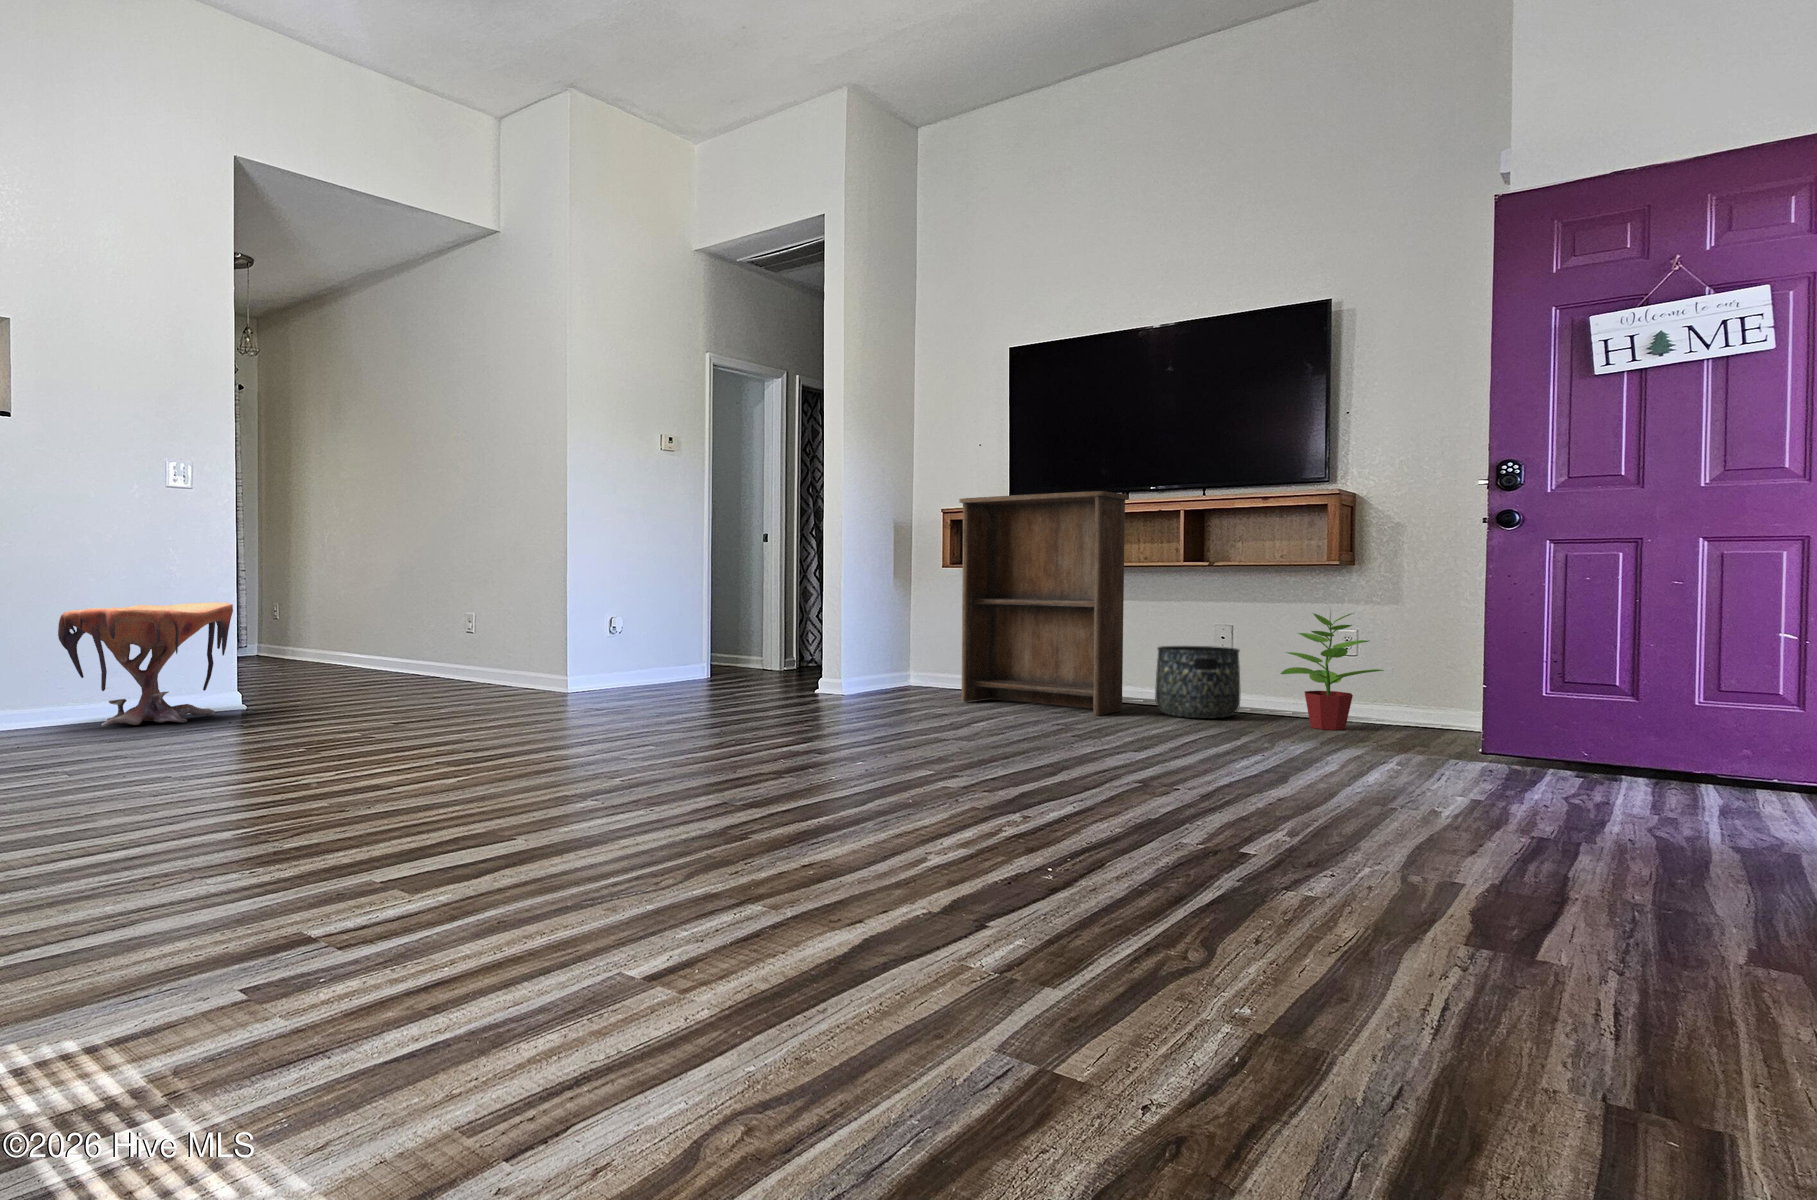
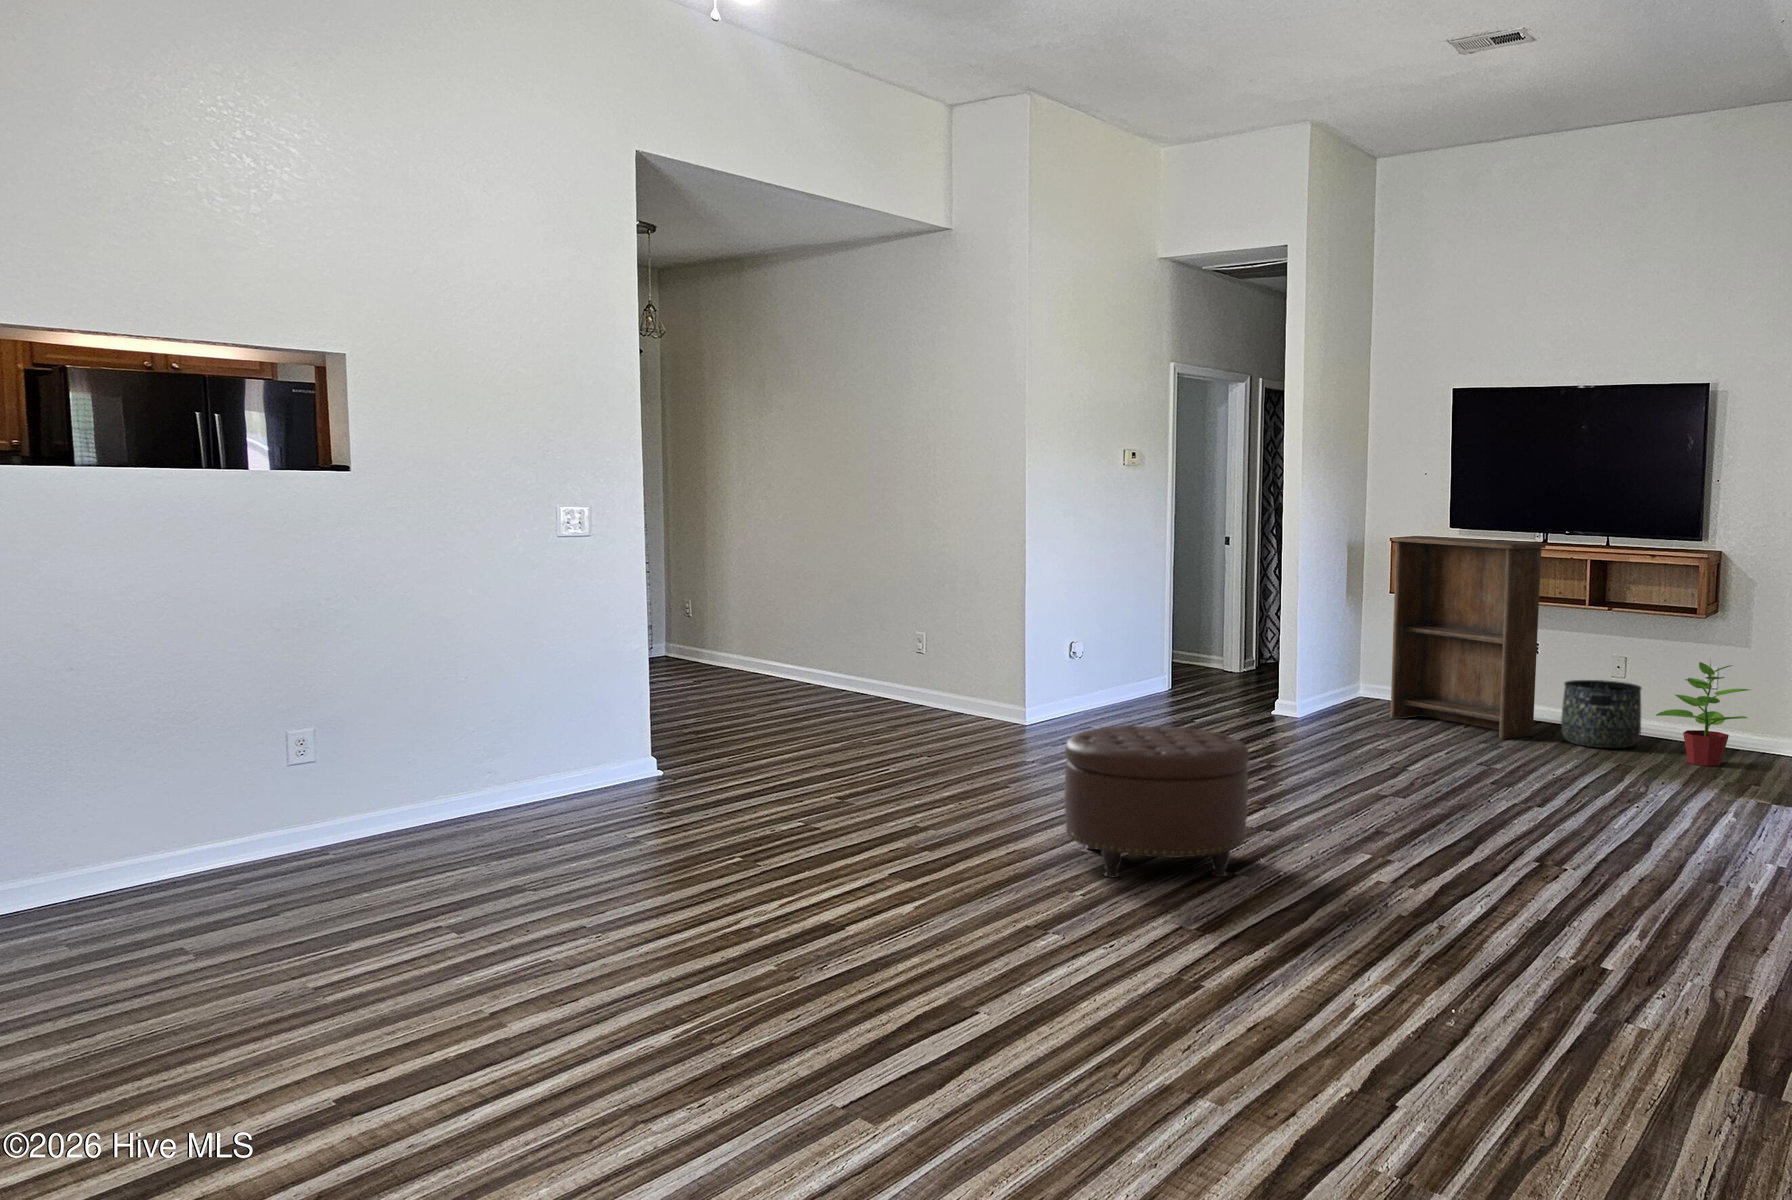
side table: present [58,602,233,727] -> none [726,617,824,706]
ottoman: none [418,672,921,1128] -> present [1064,726,1249,878]

